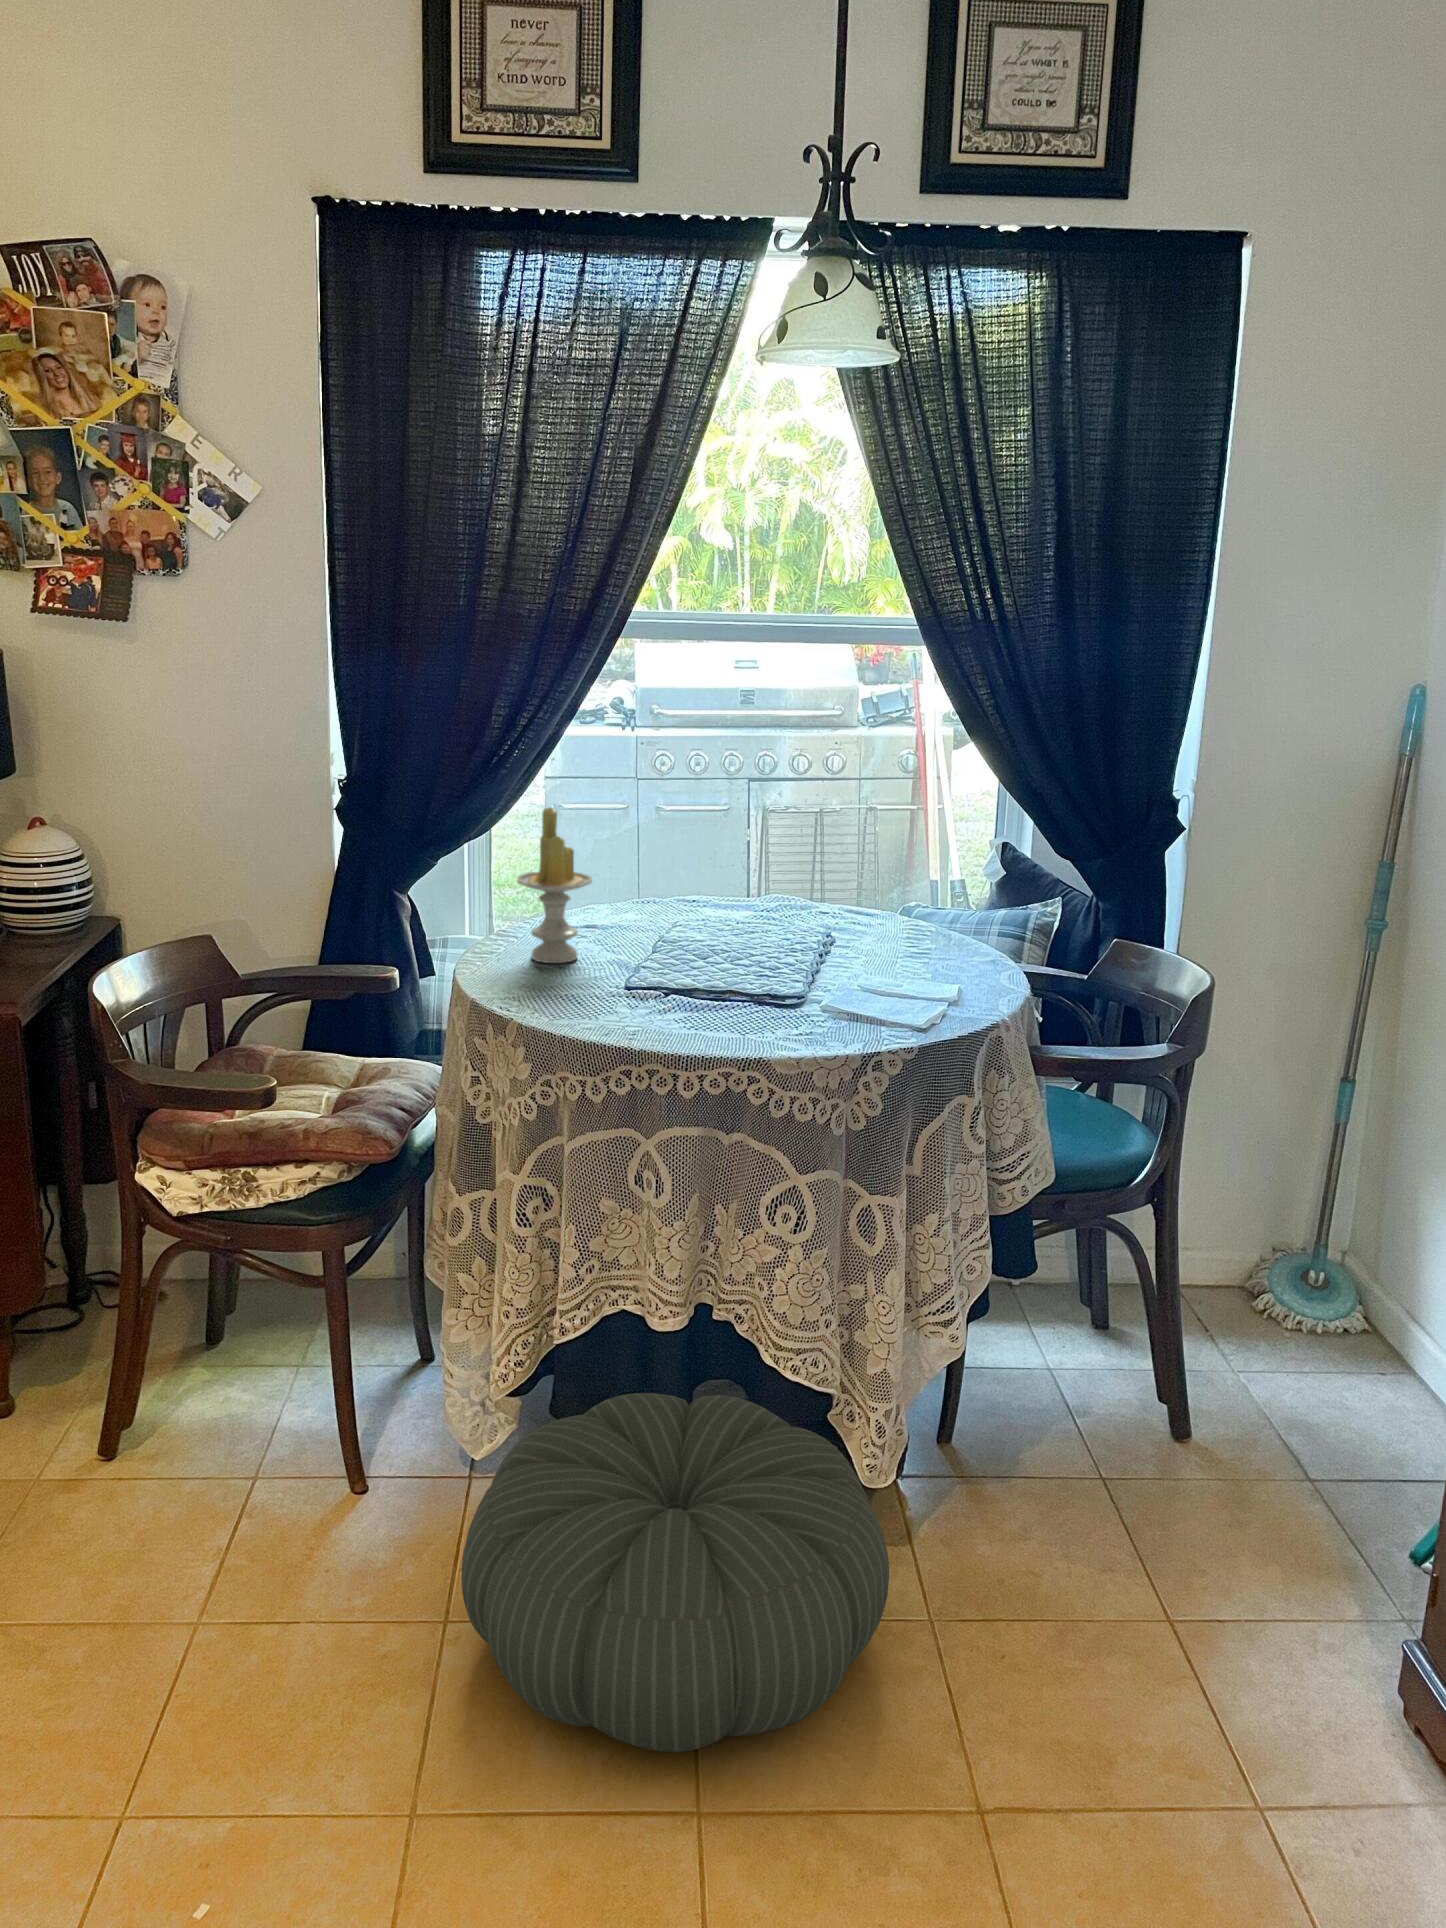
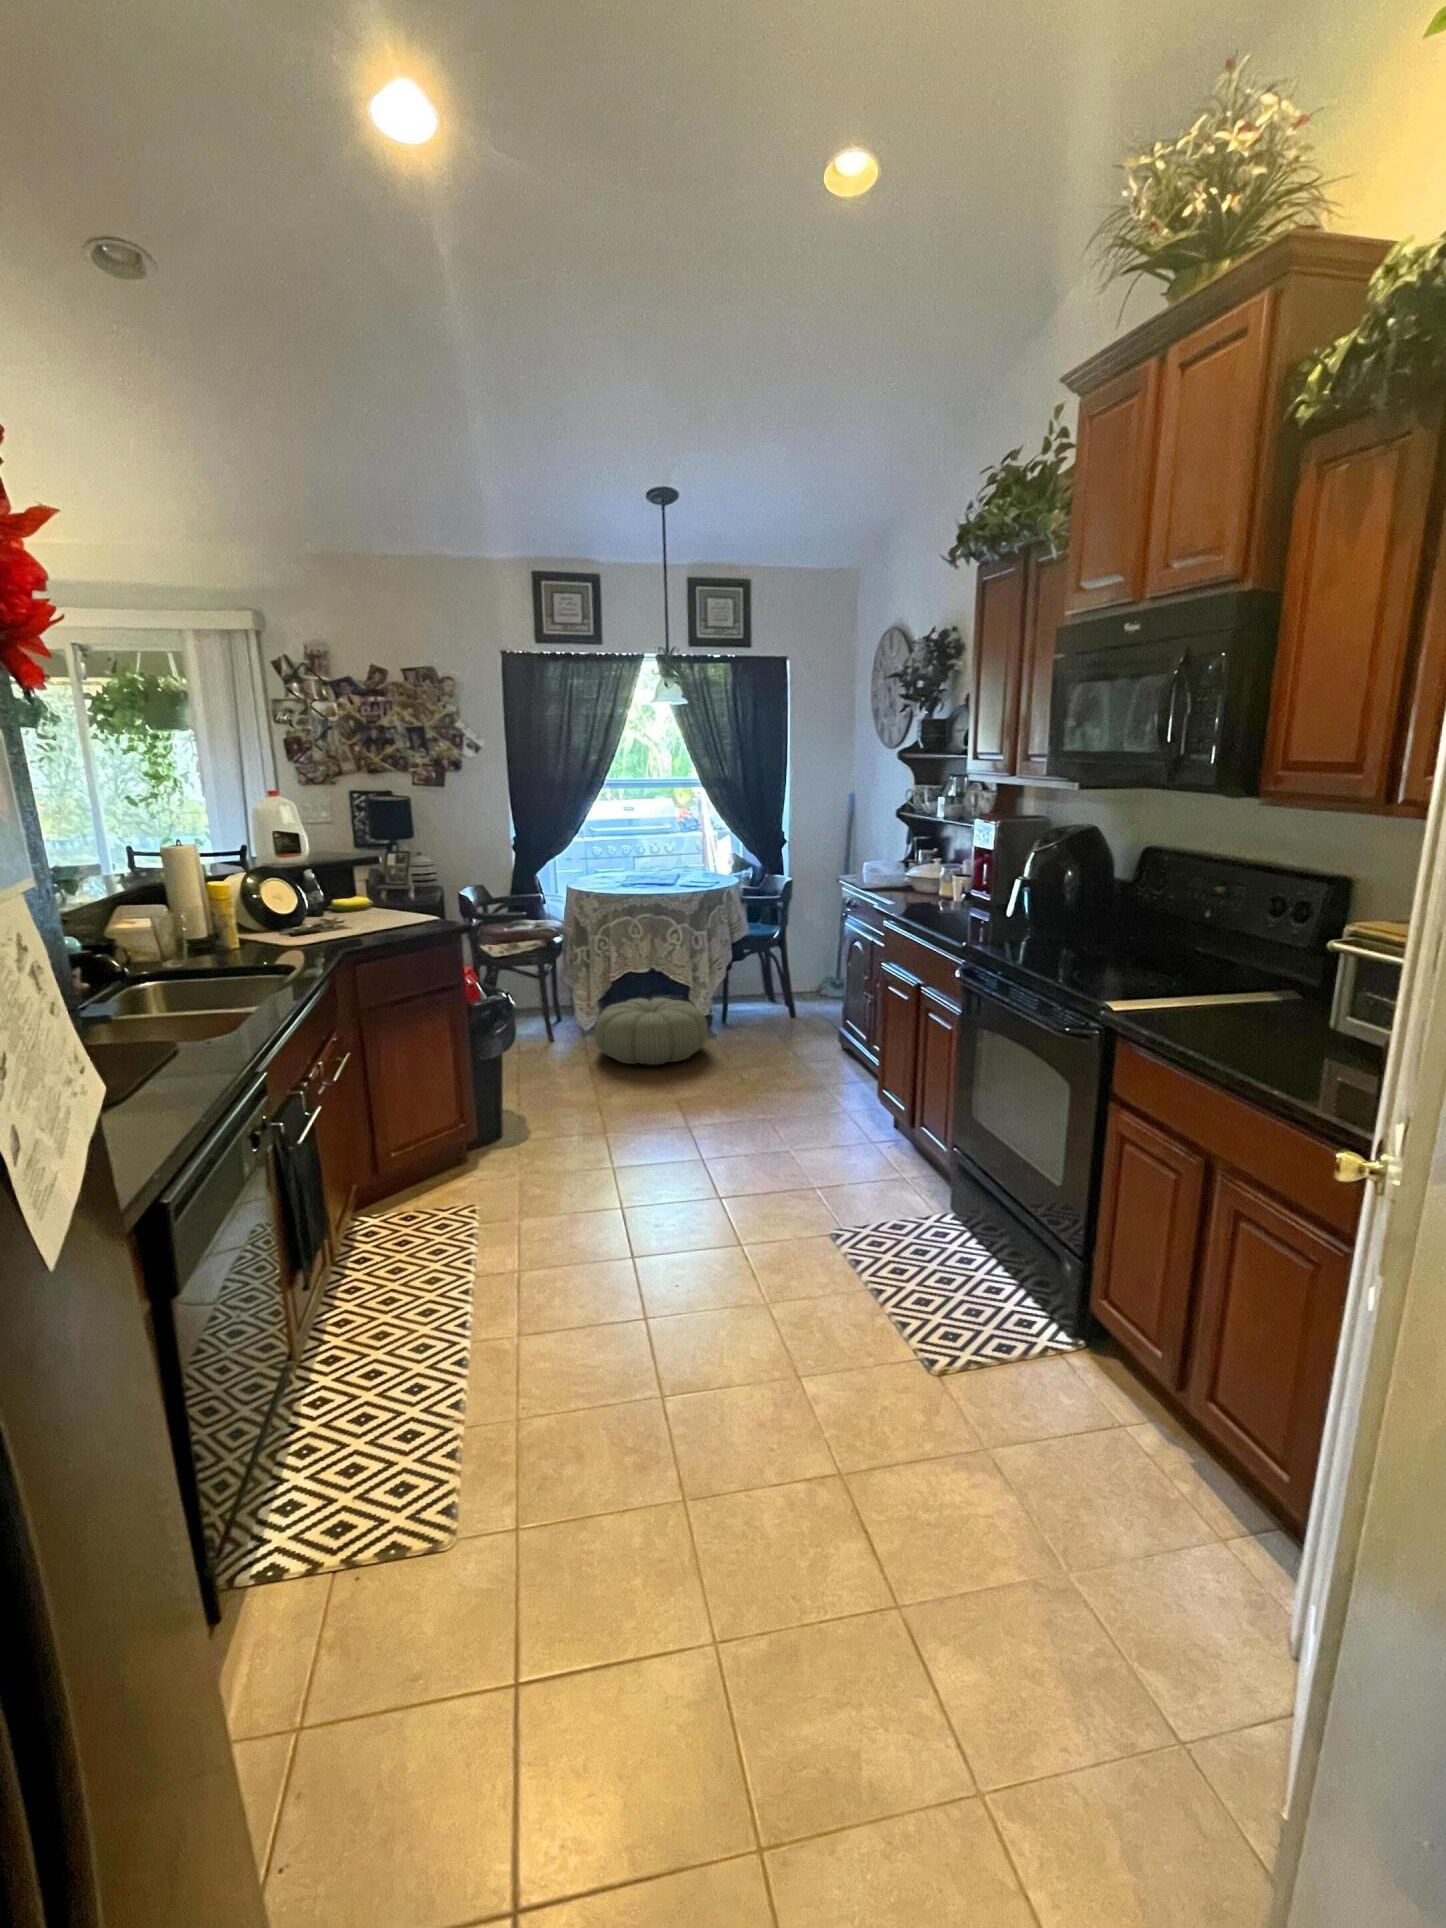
candle: present [517,808,592,963] -> none [586,837,609,882]

